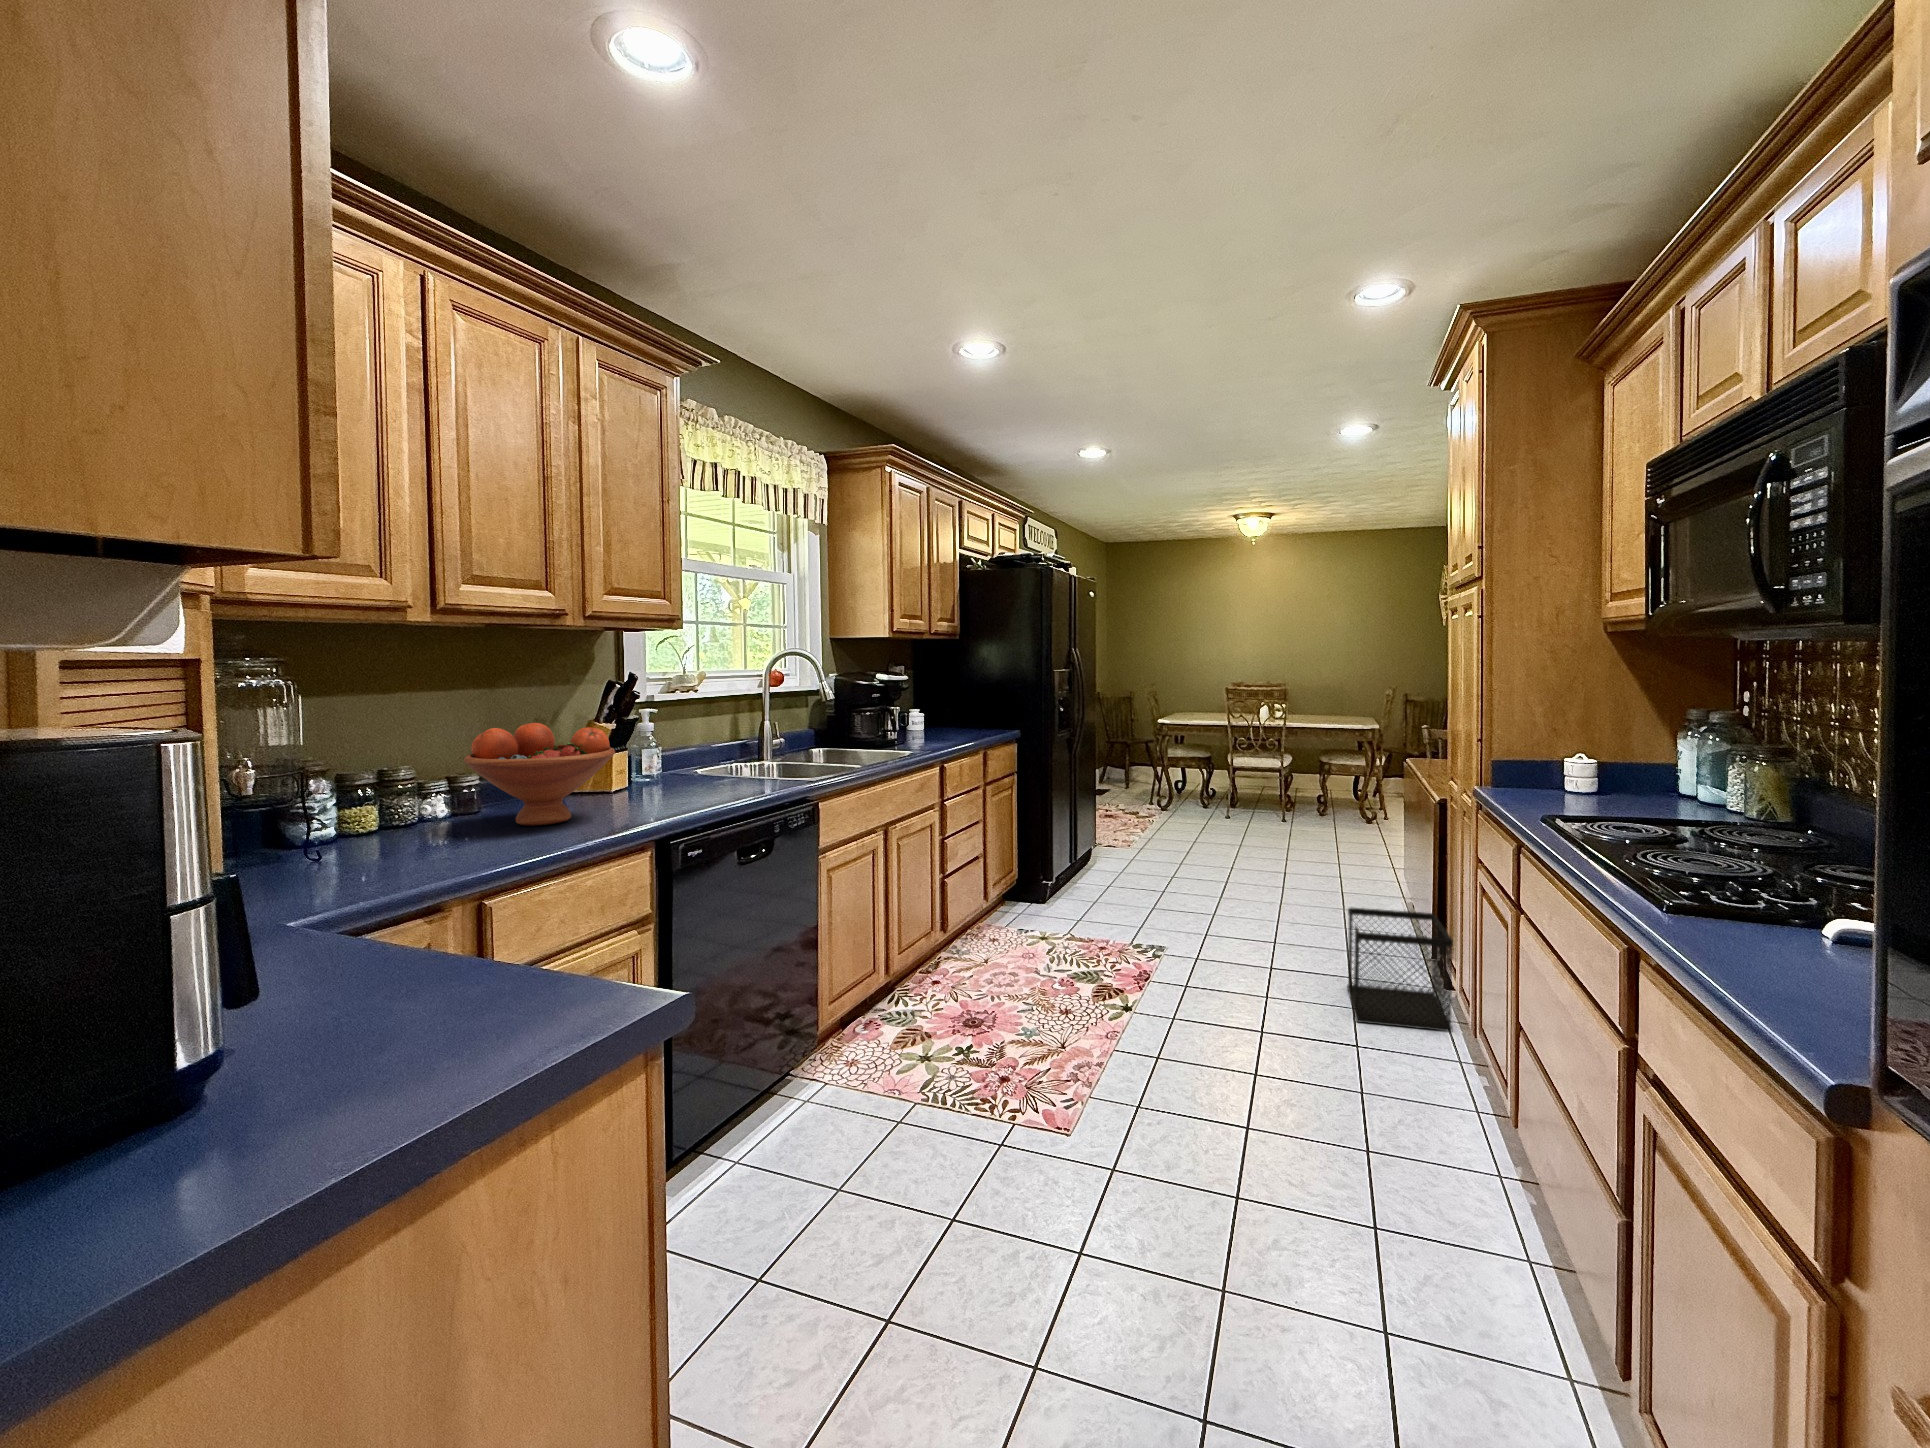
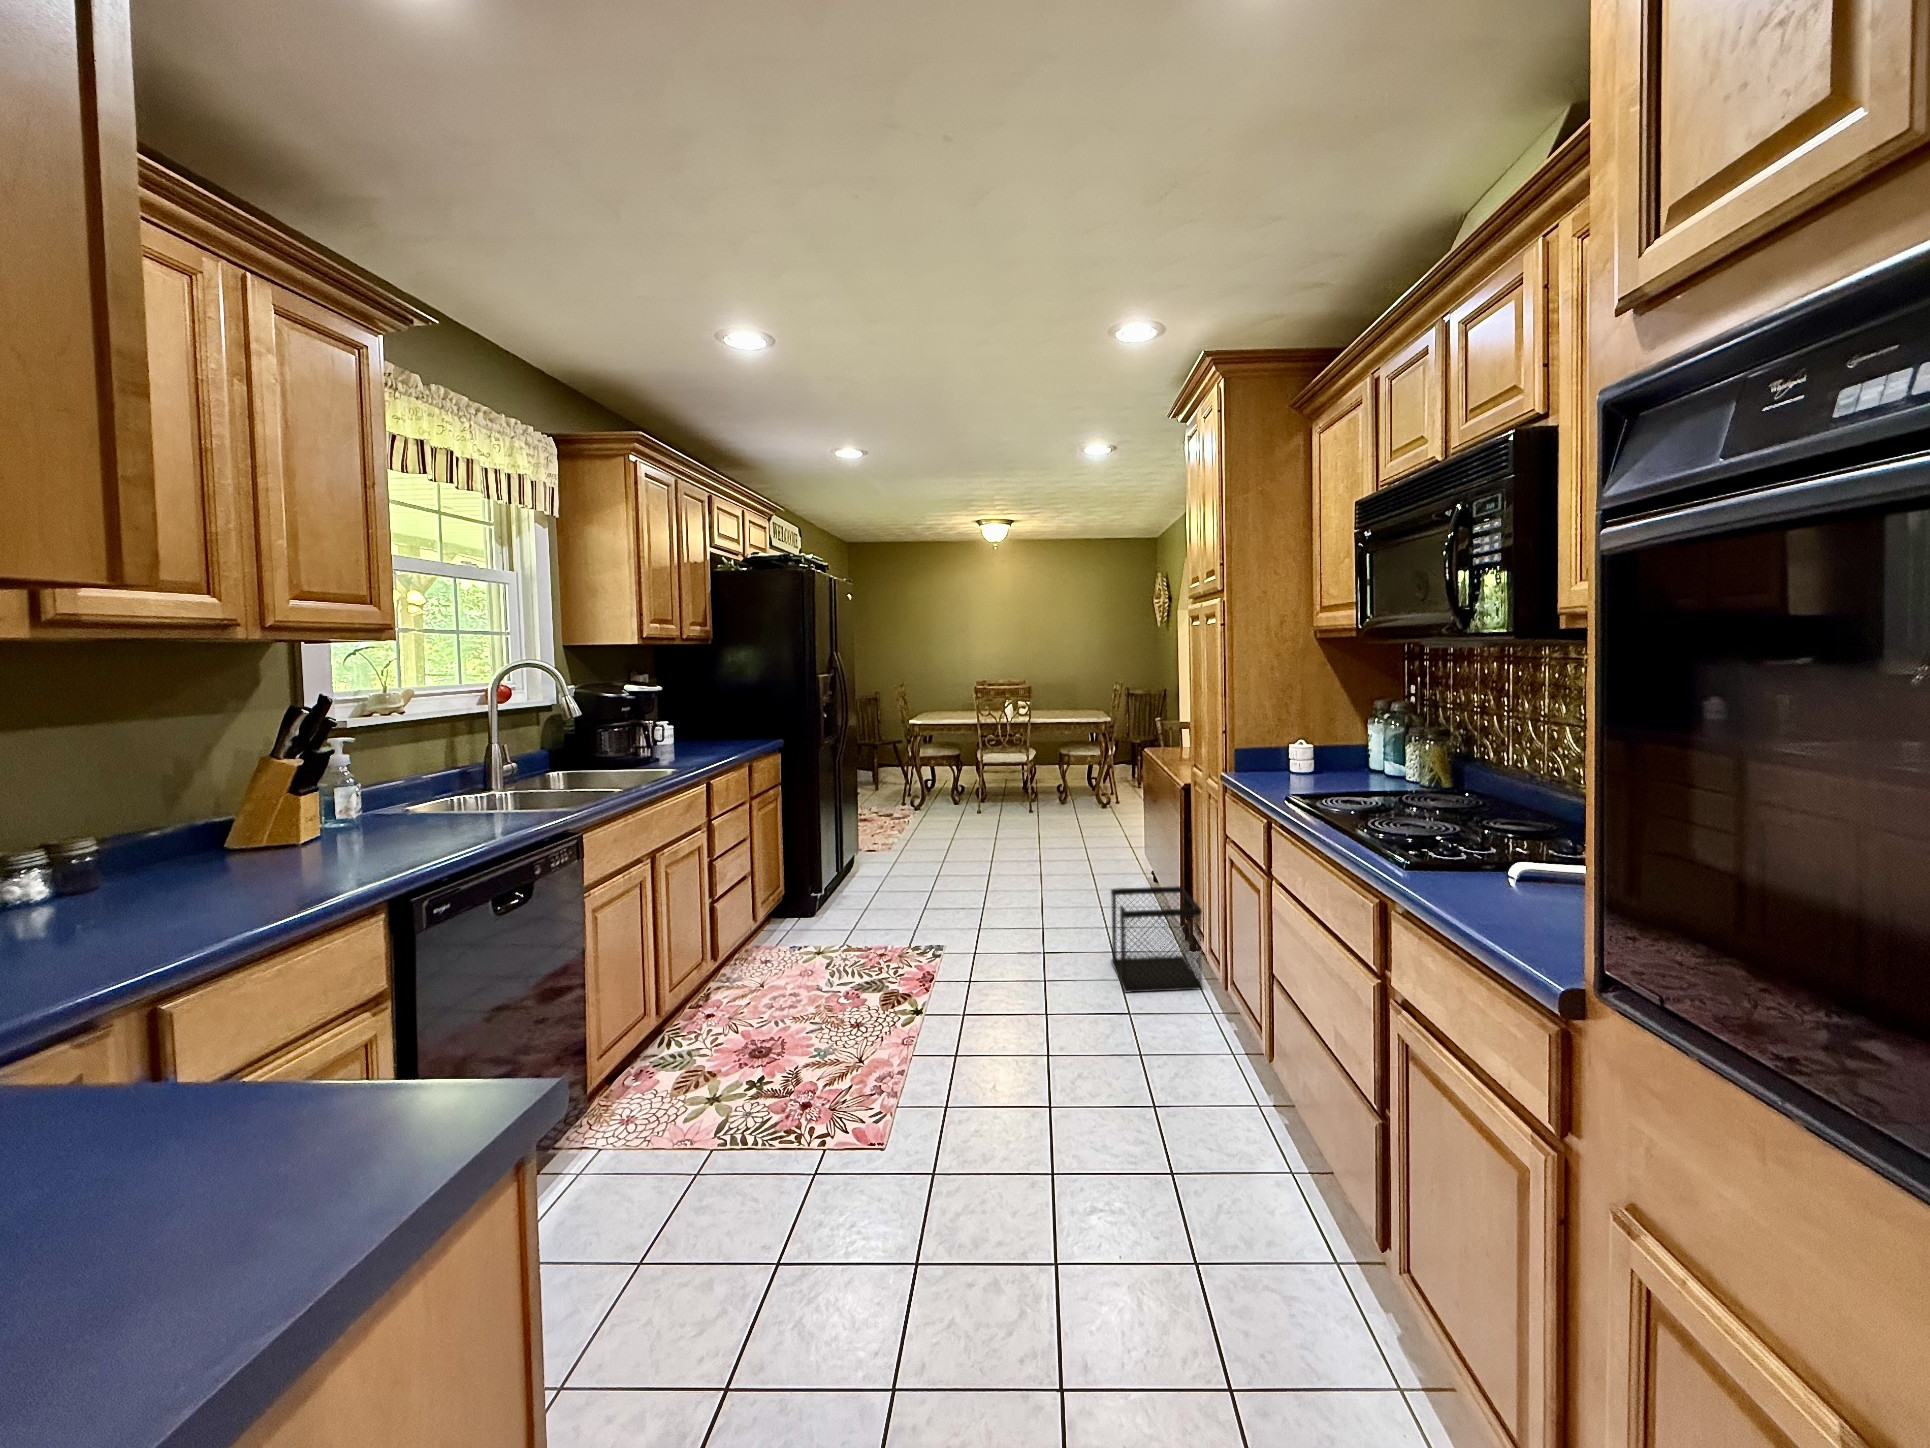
fruit bowl: present [464,723,615,826] -> none [87,767,321,899]

